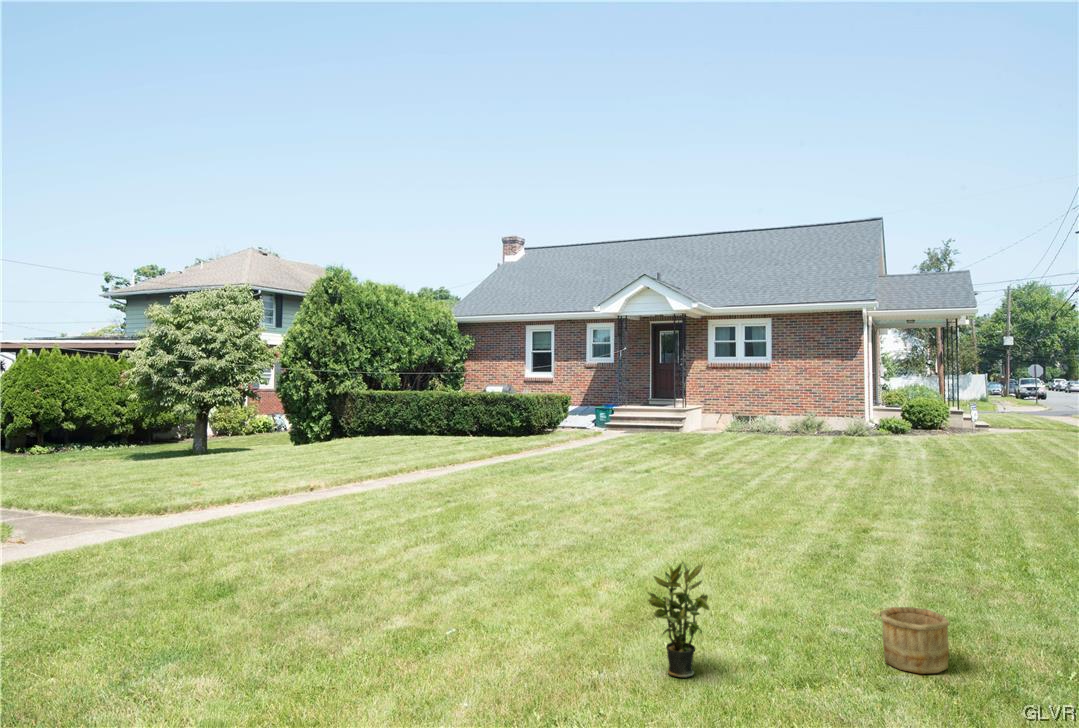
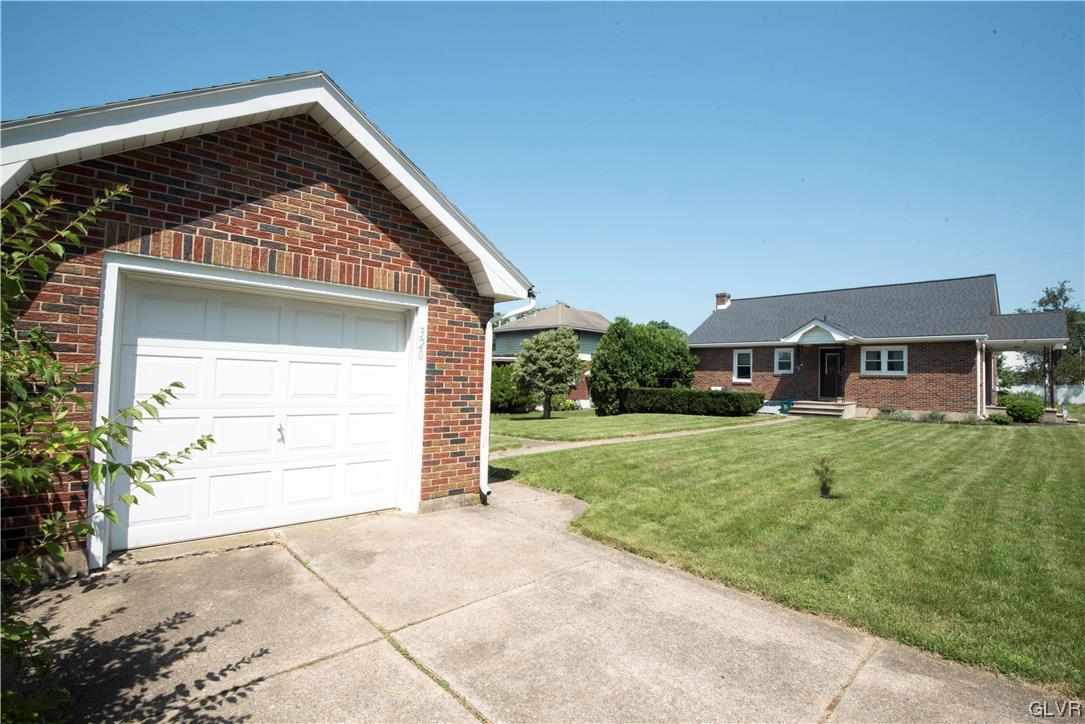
wooden bucket: present [880,607,950,674] -> none [914,482,944,505]

